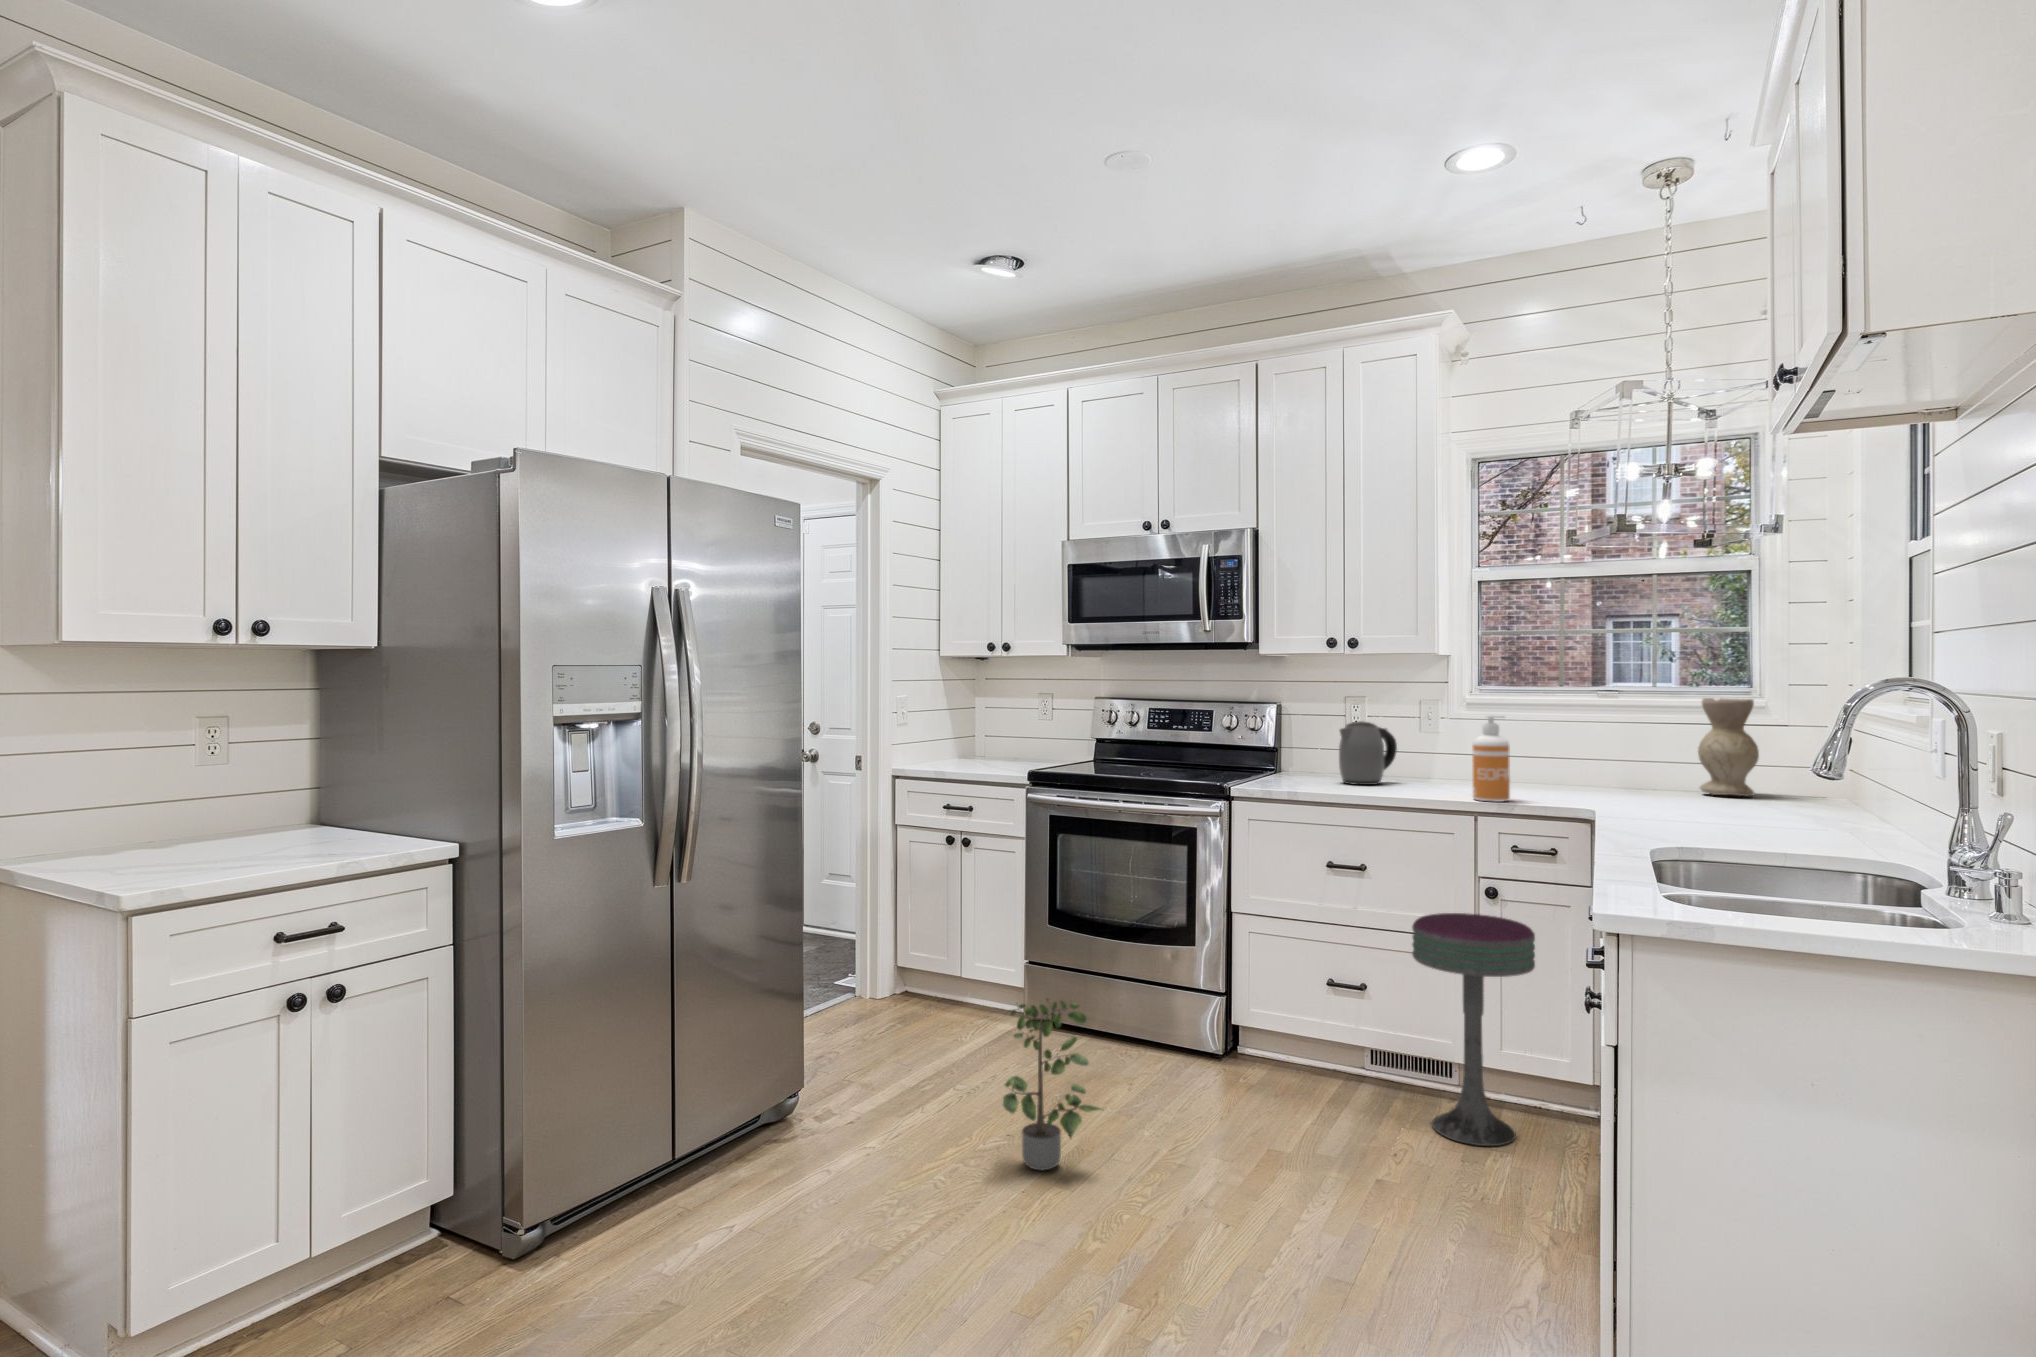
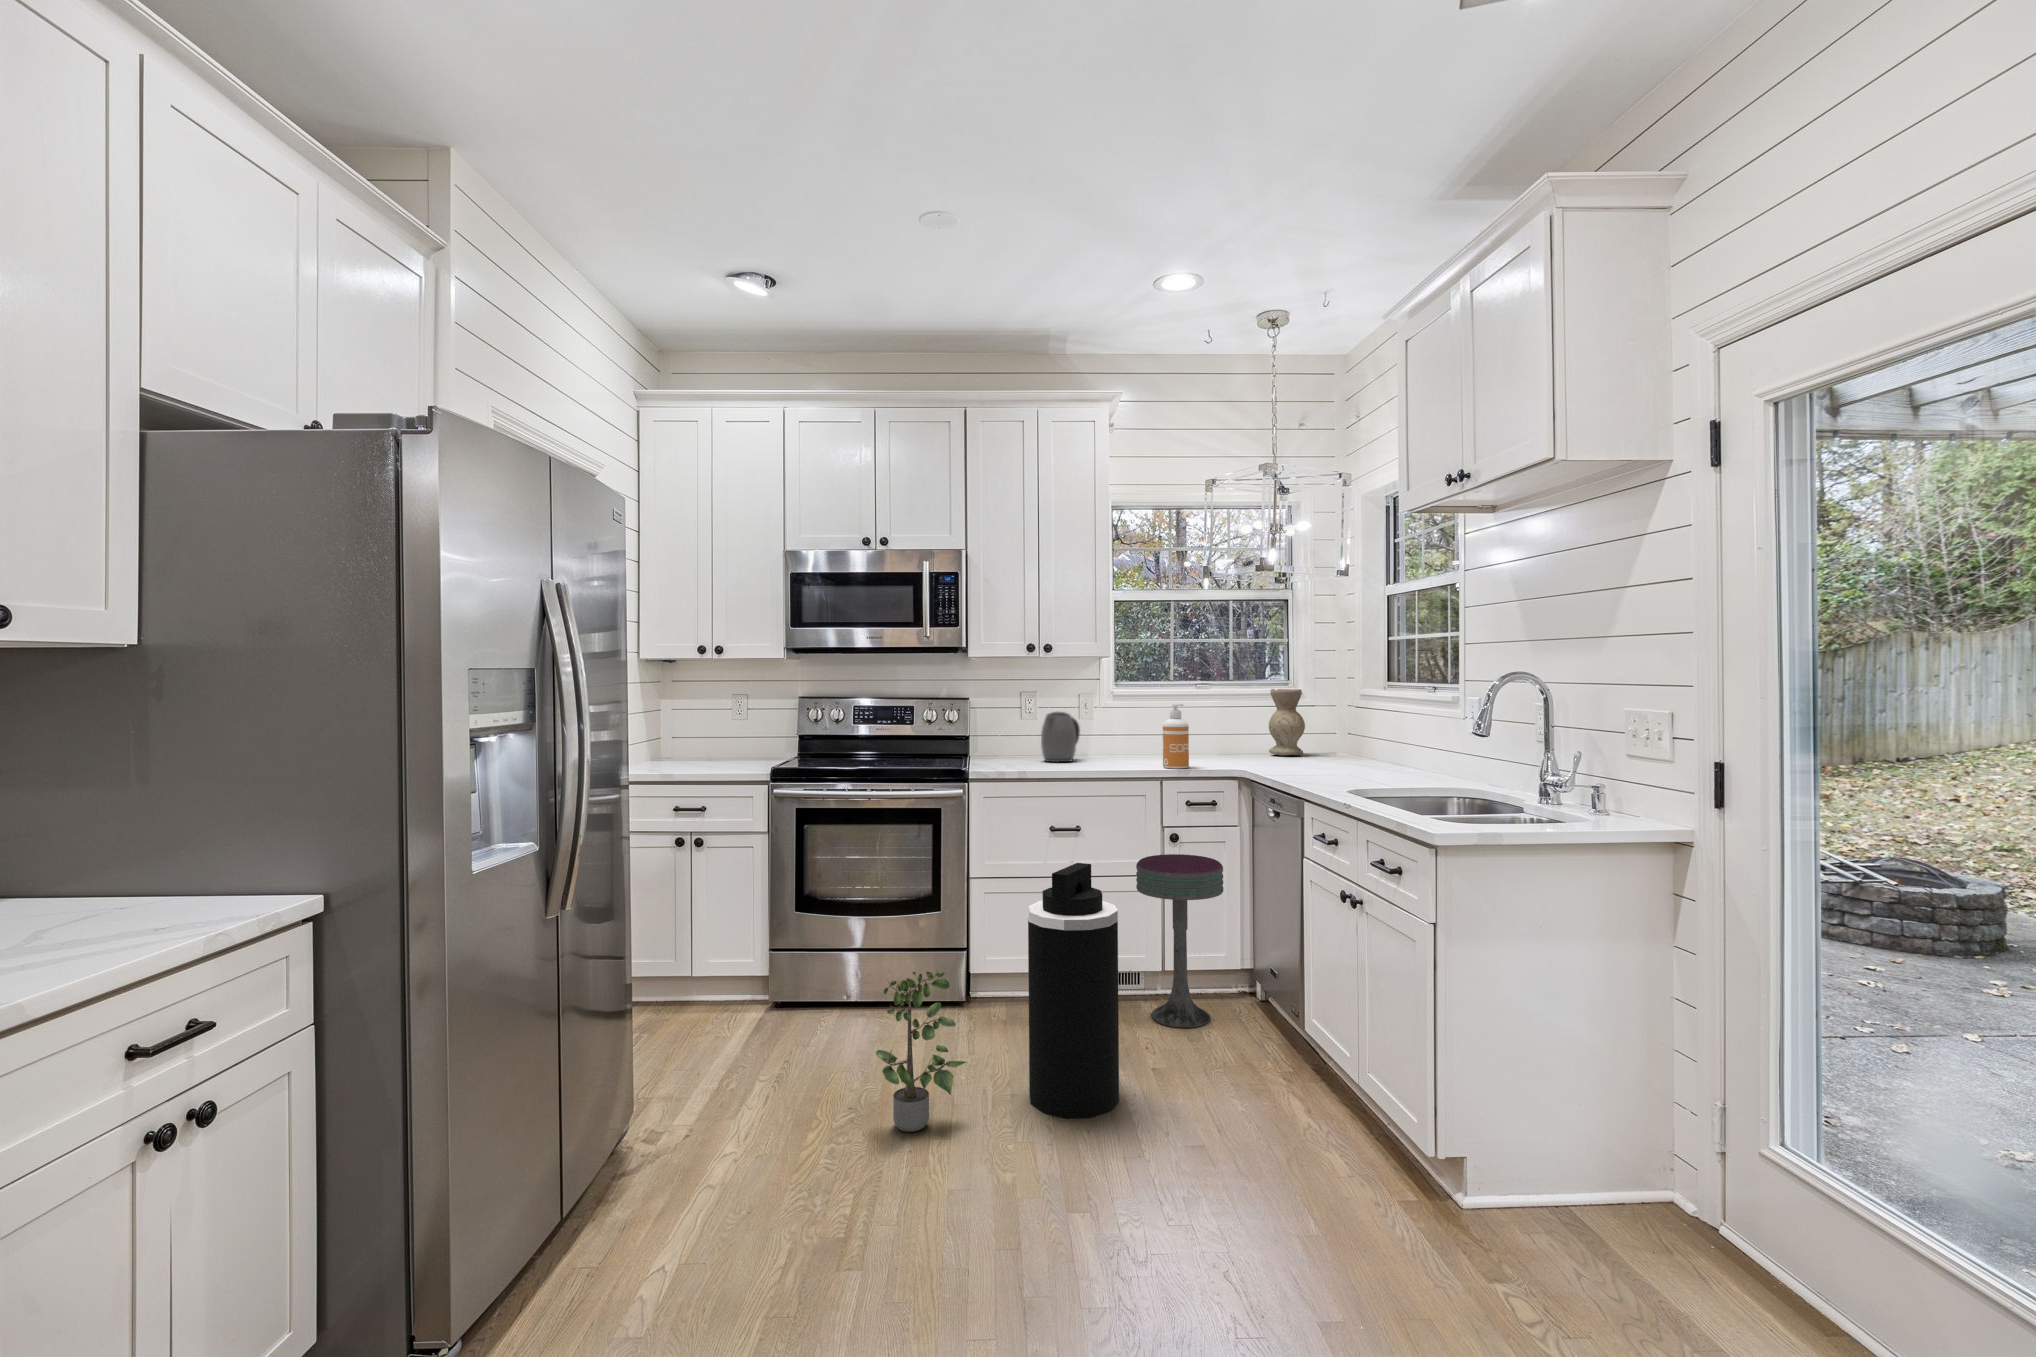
trash can: none [1184,903,1295,1209] -> present [1028,863,1119,1118]

